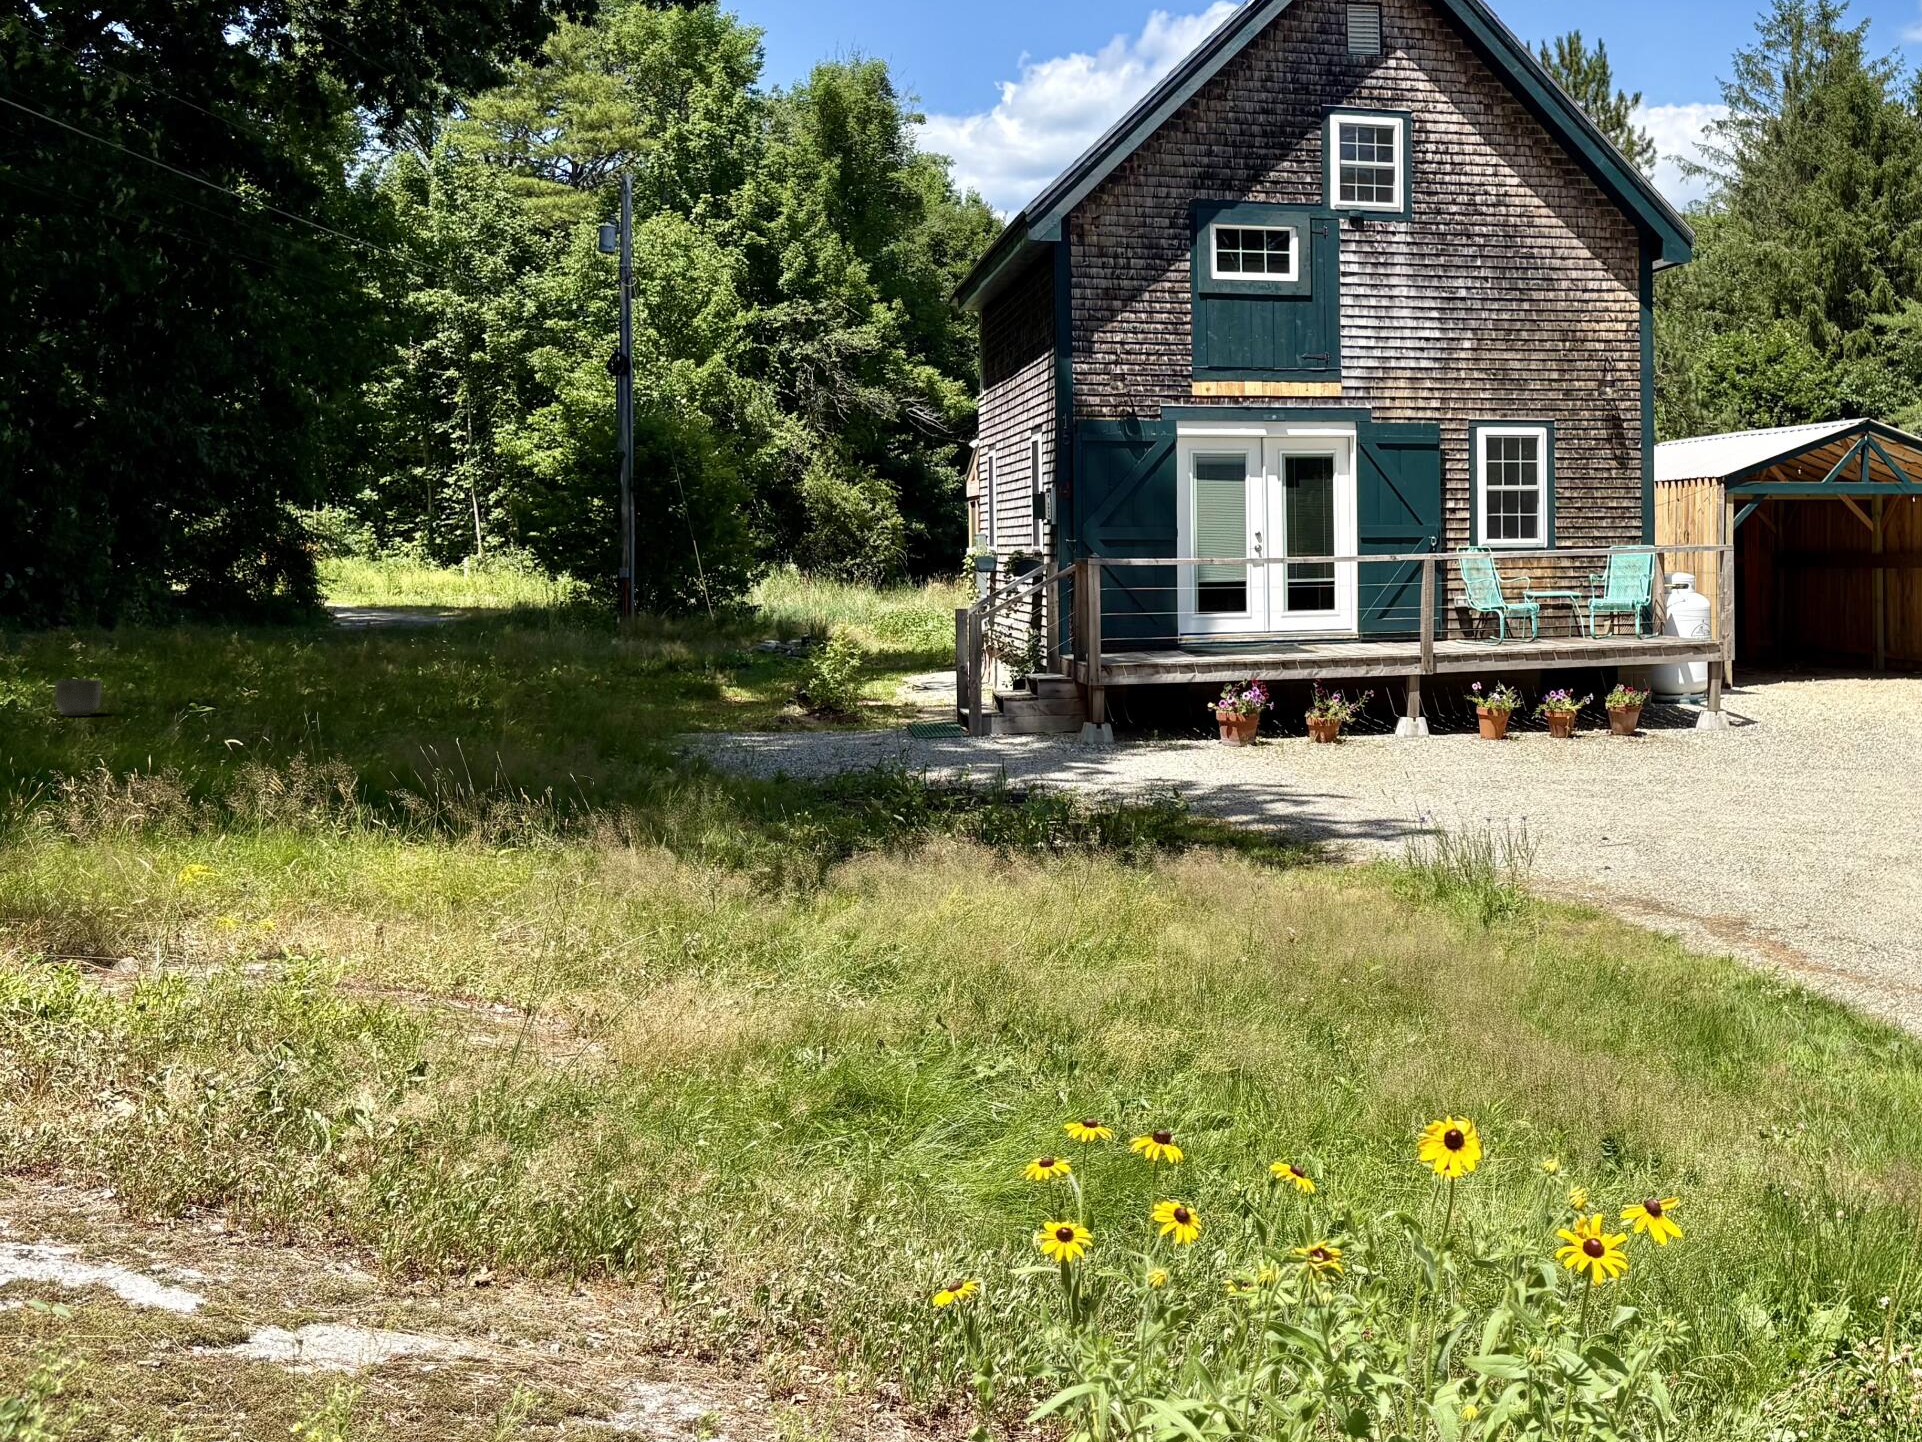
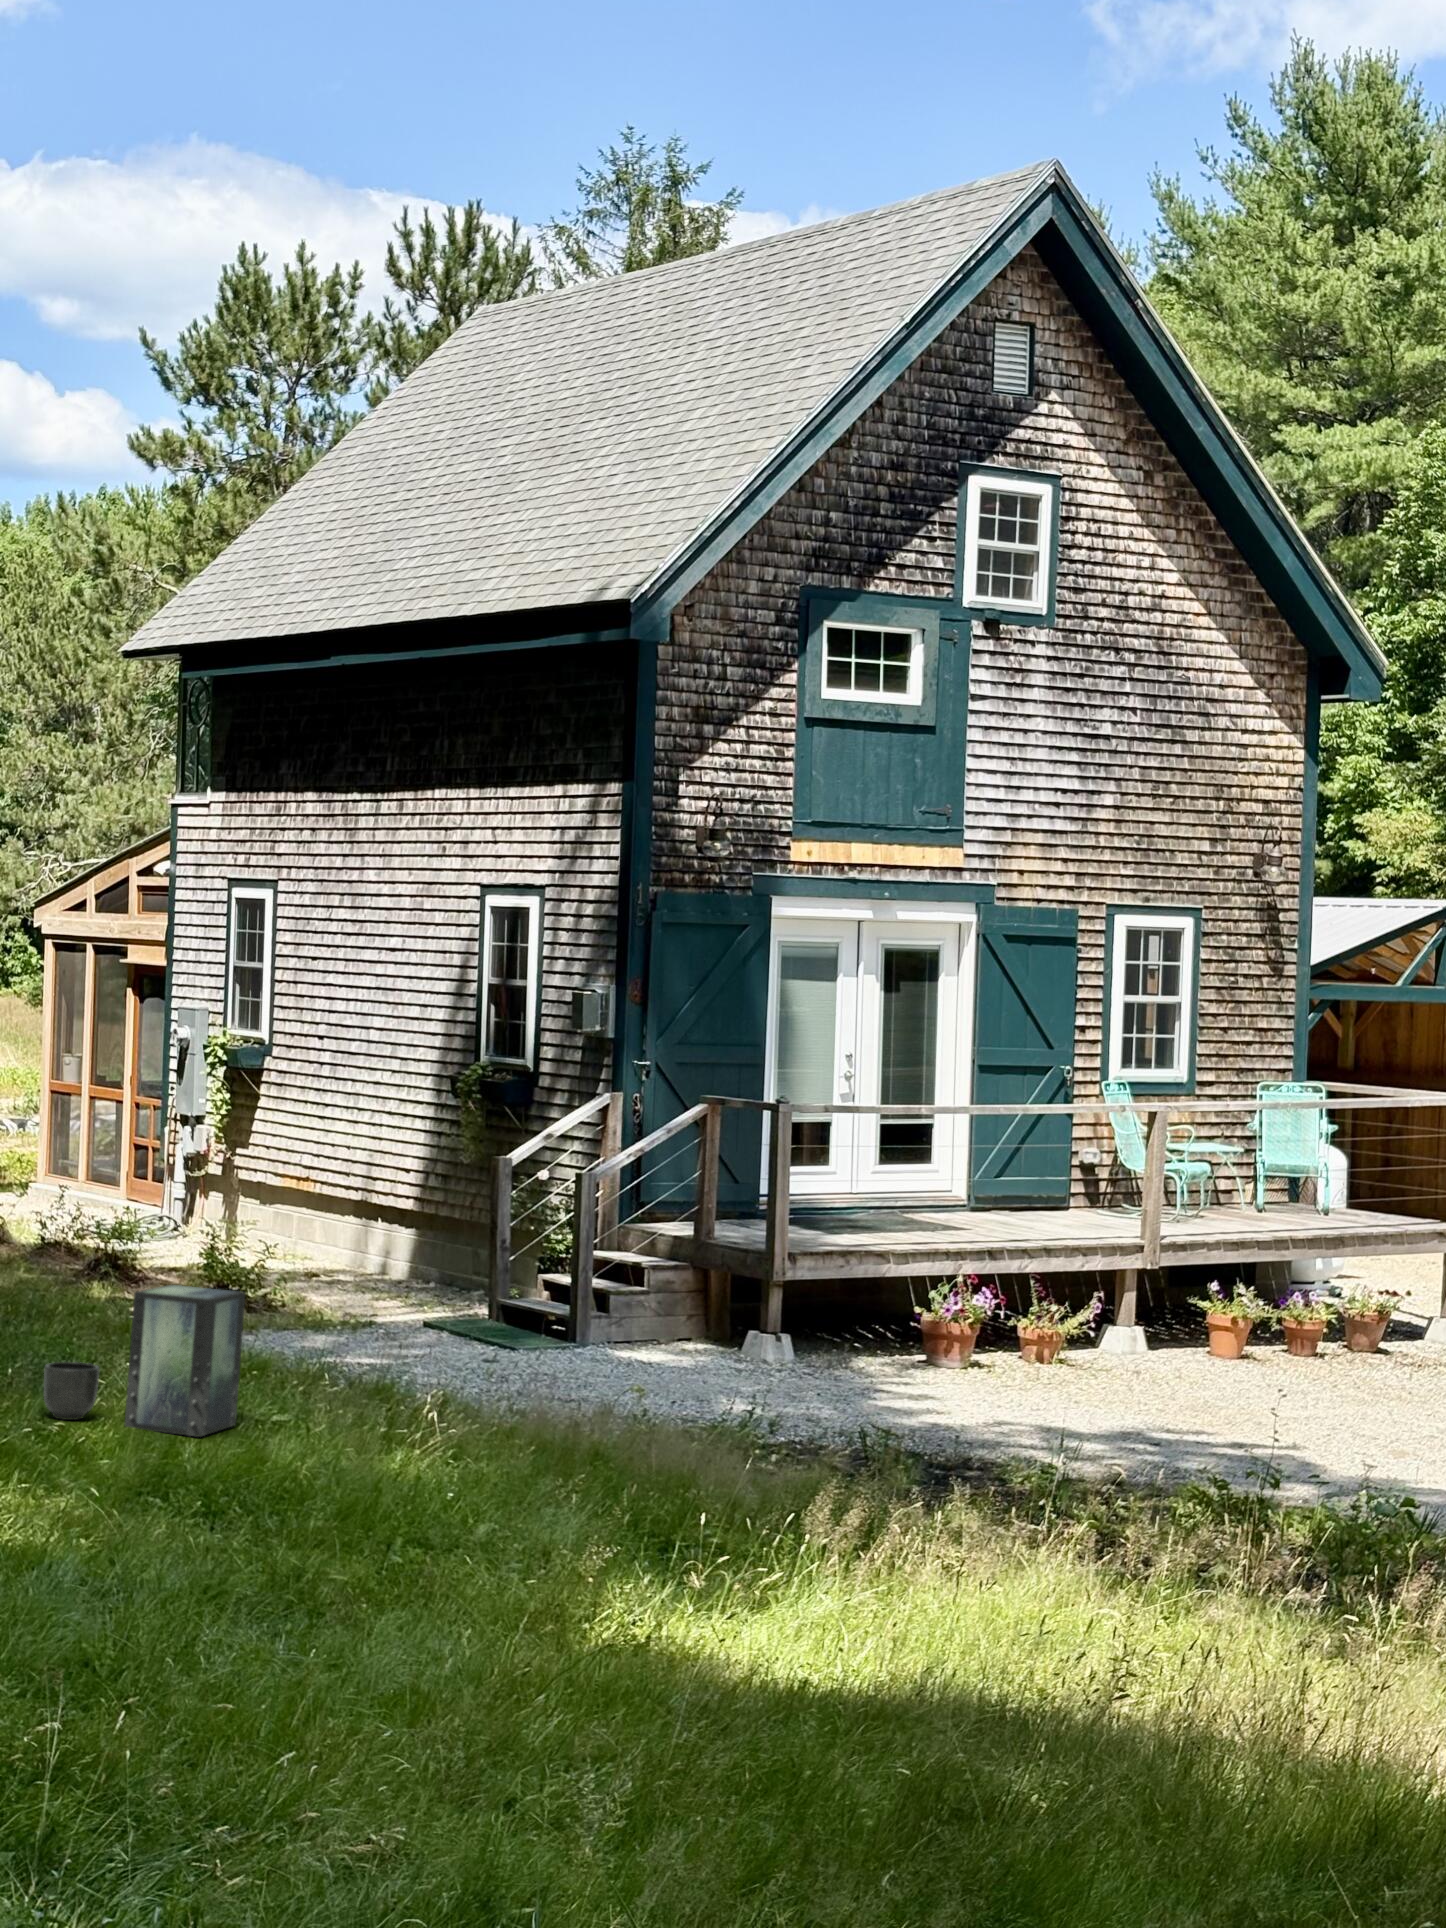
storage box: none [103,626,202,724] -> present [125,1284,245,1437]

